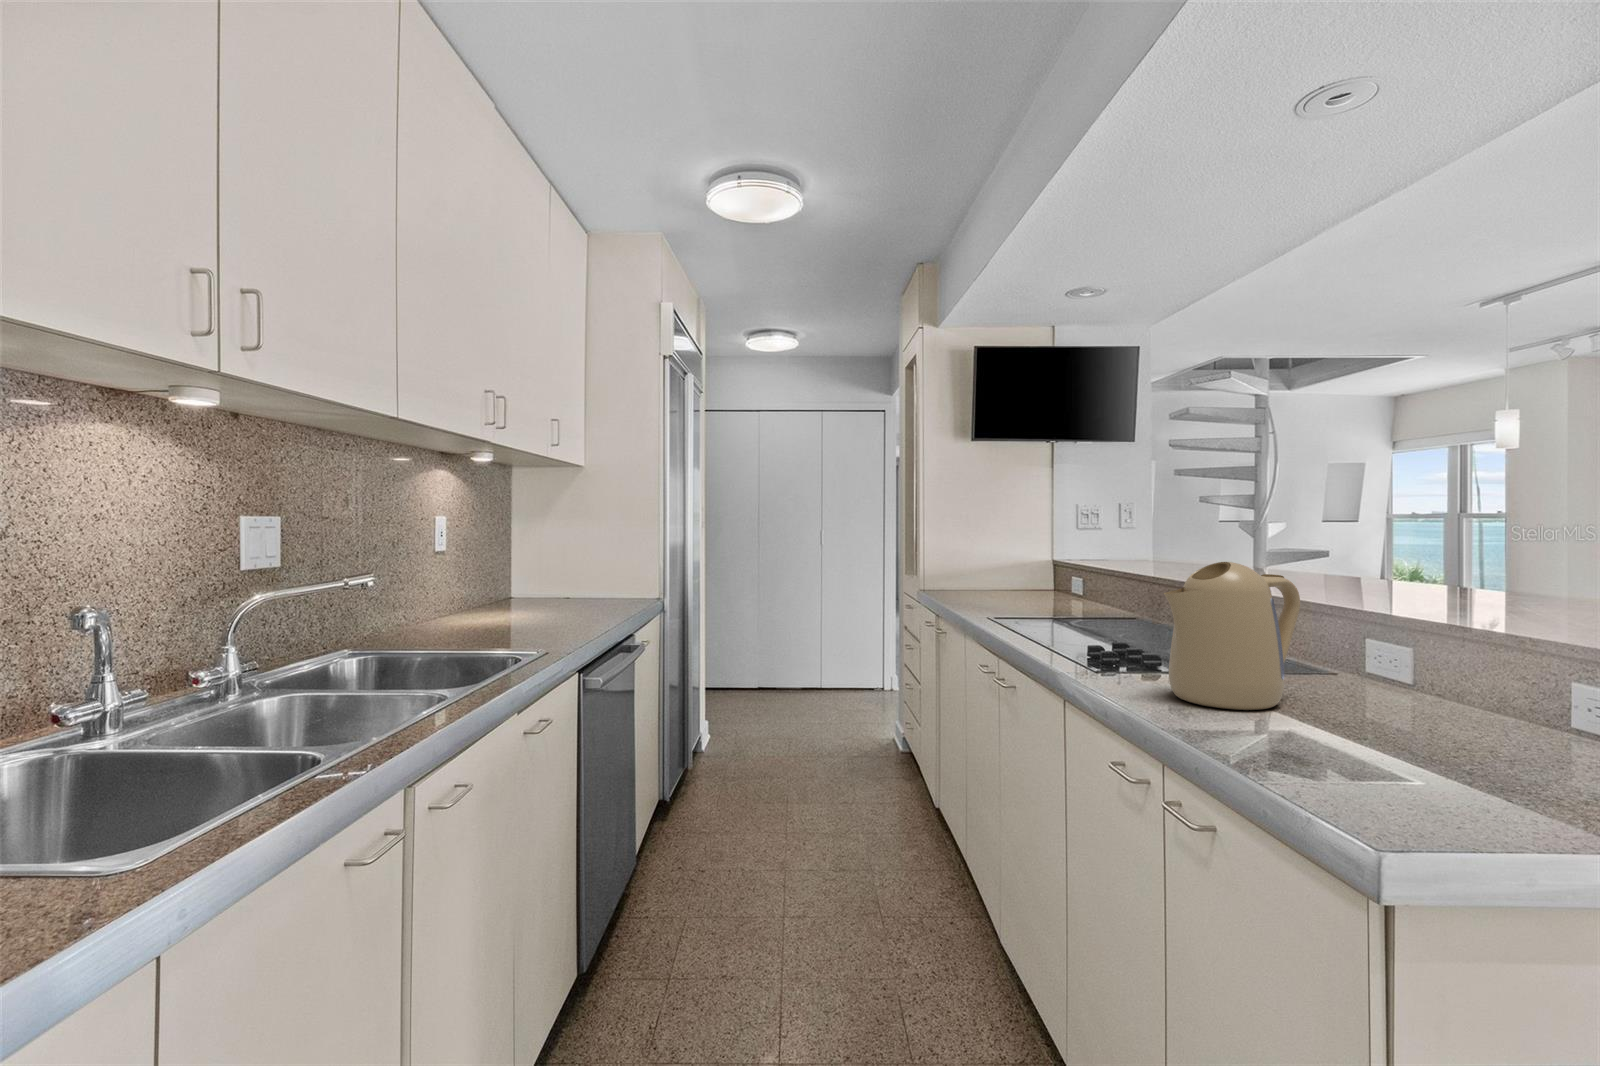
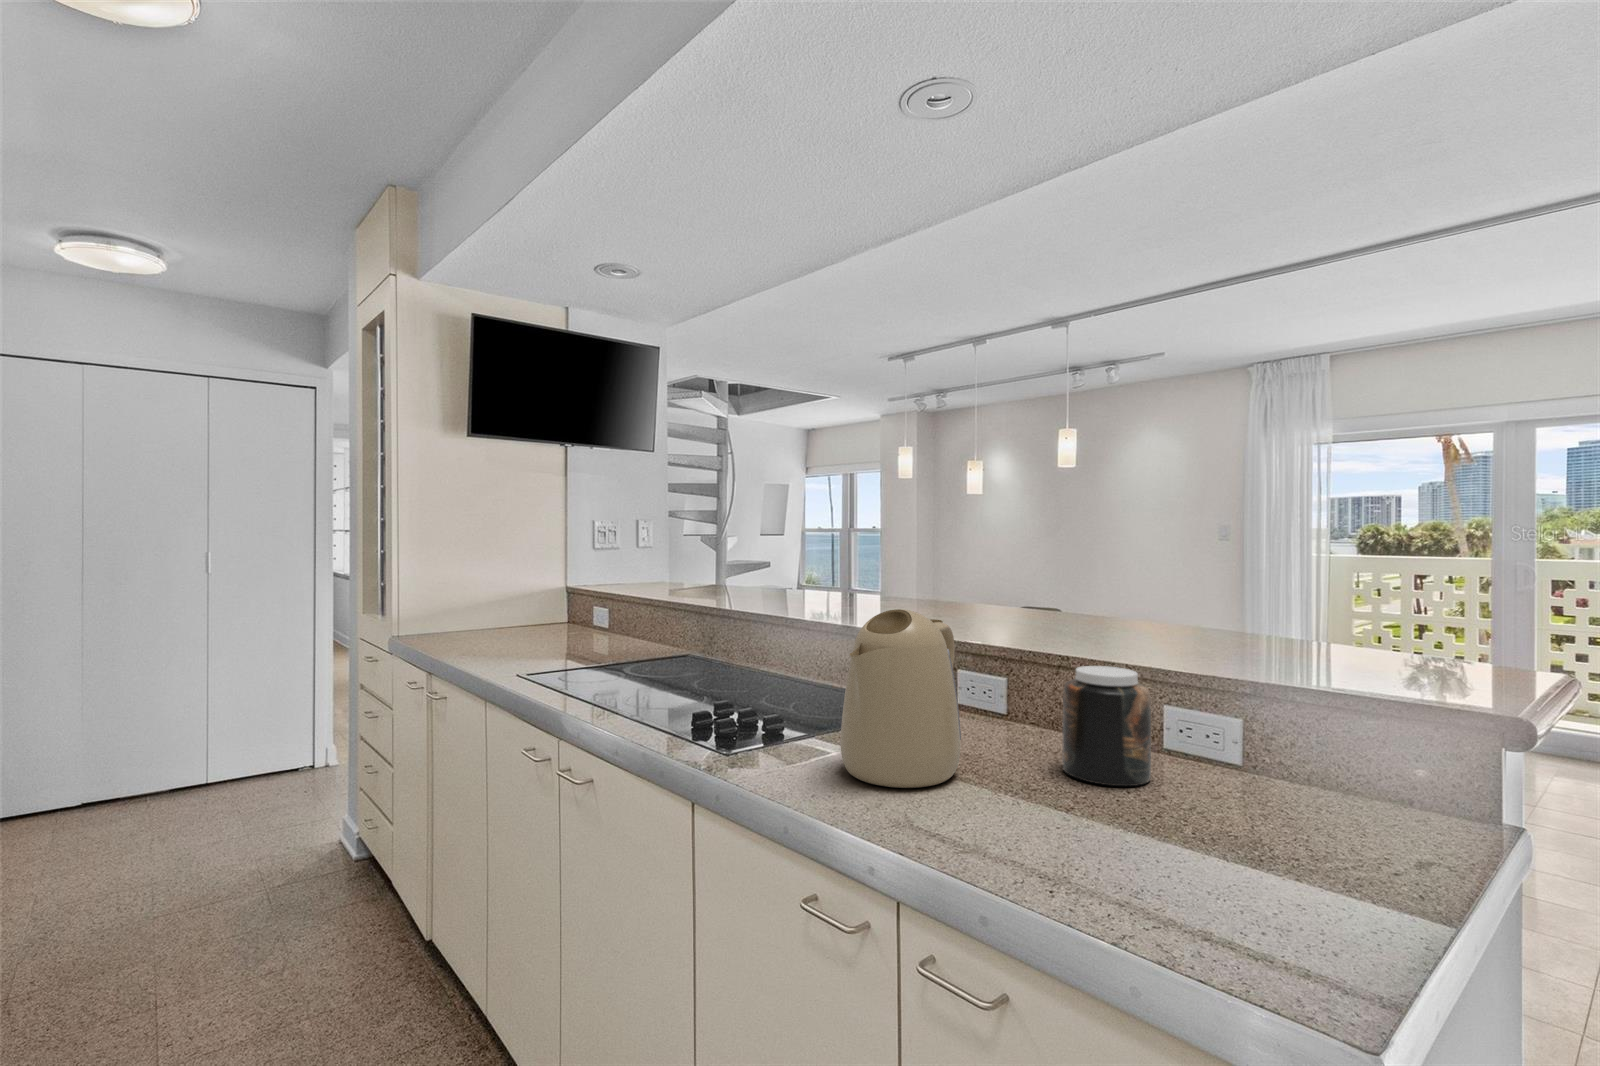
jar: none [1398,625,1502,742] -> present [1063,666,1151,786]

